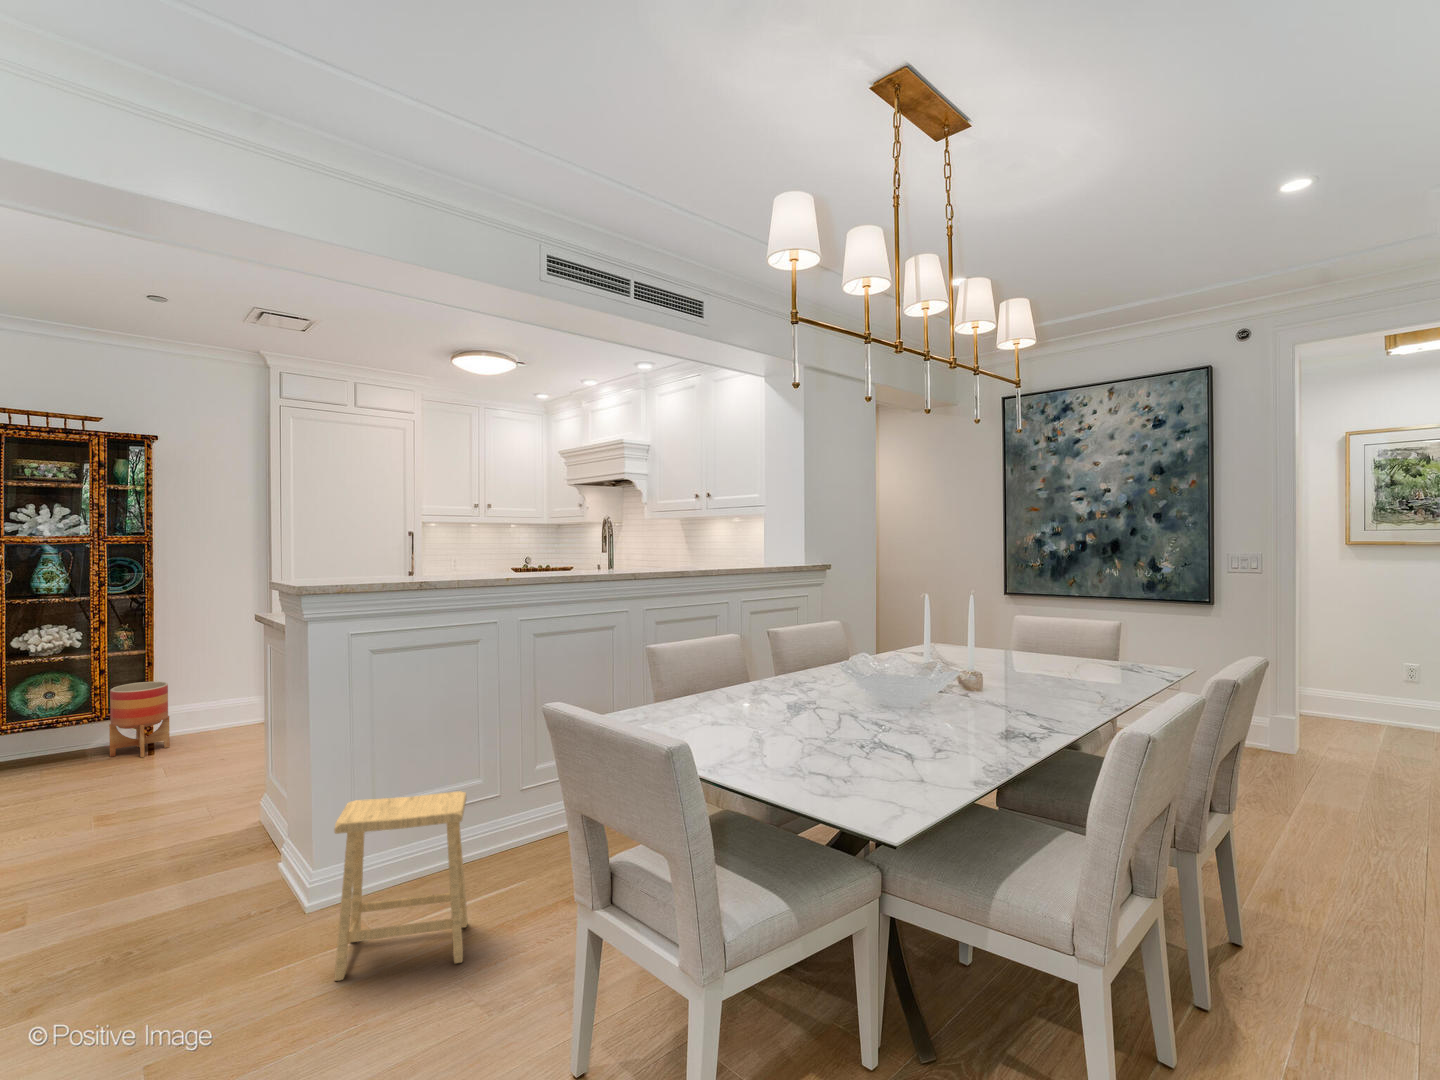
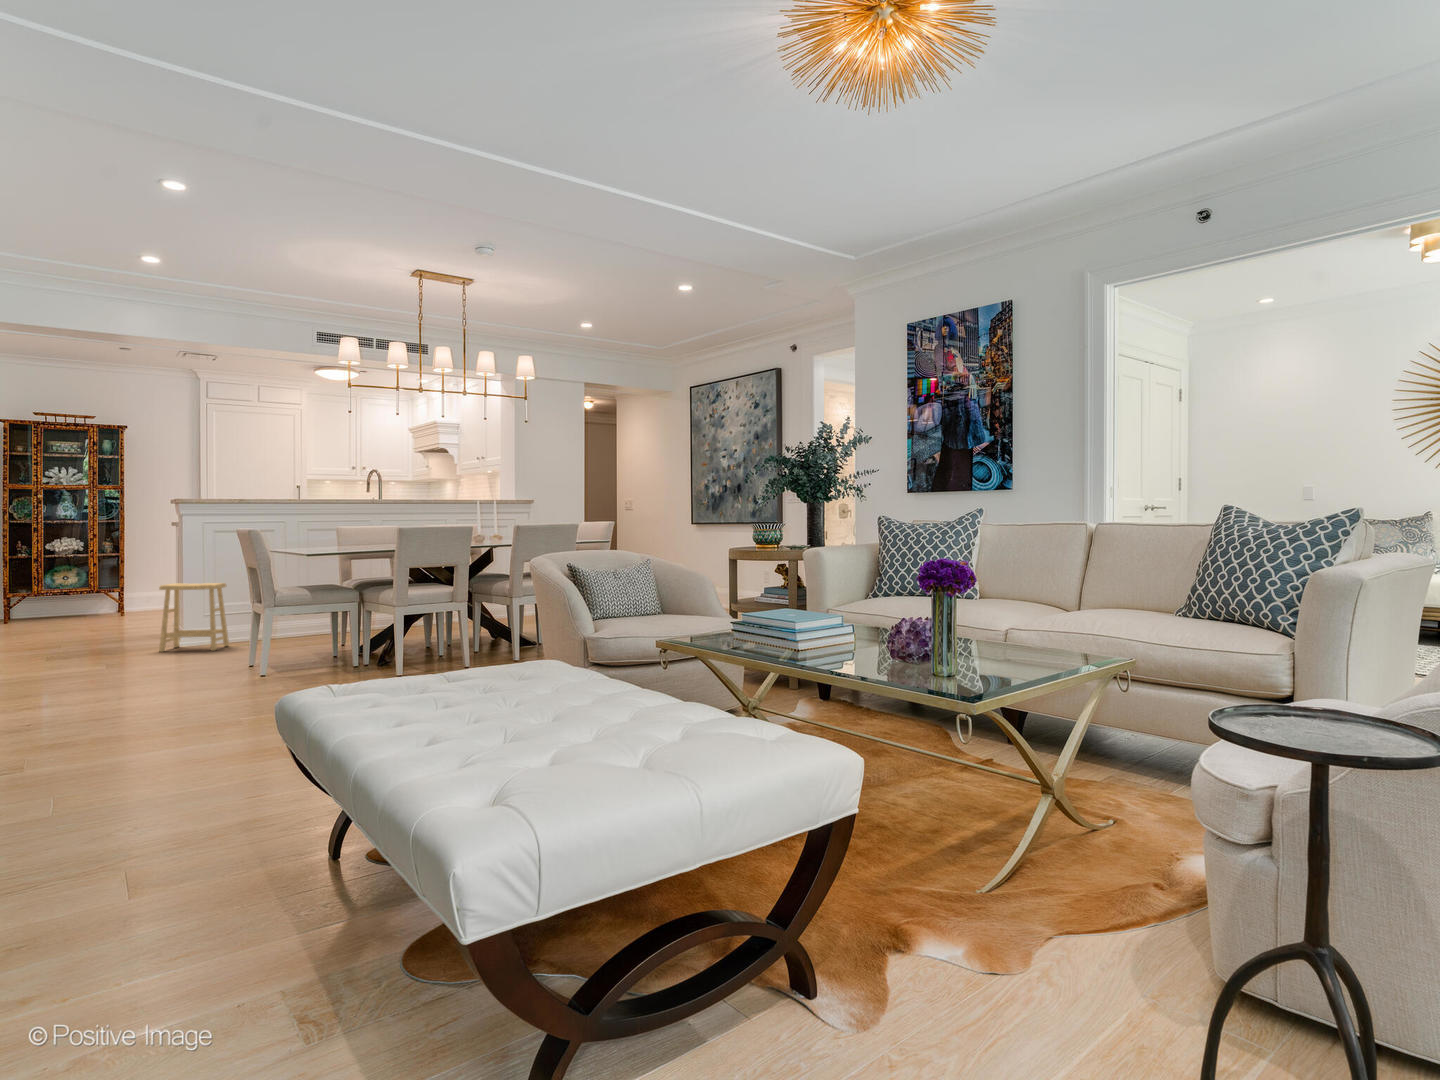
planter: present [109,682,170,757] -> none [100,574,135,616]

